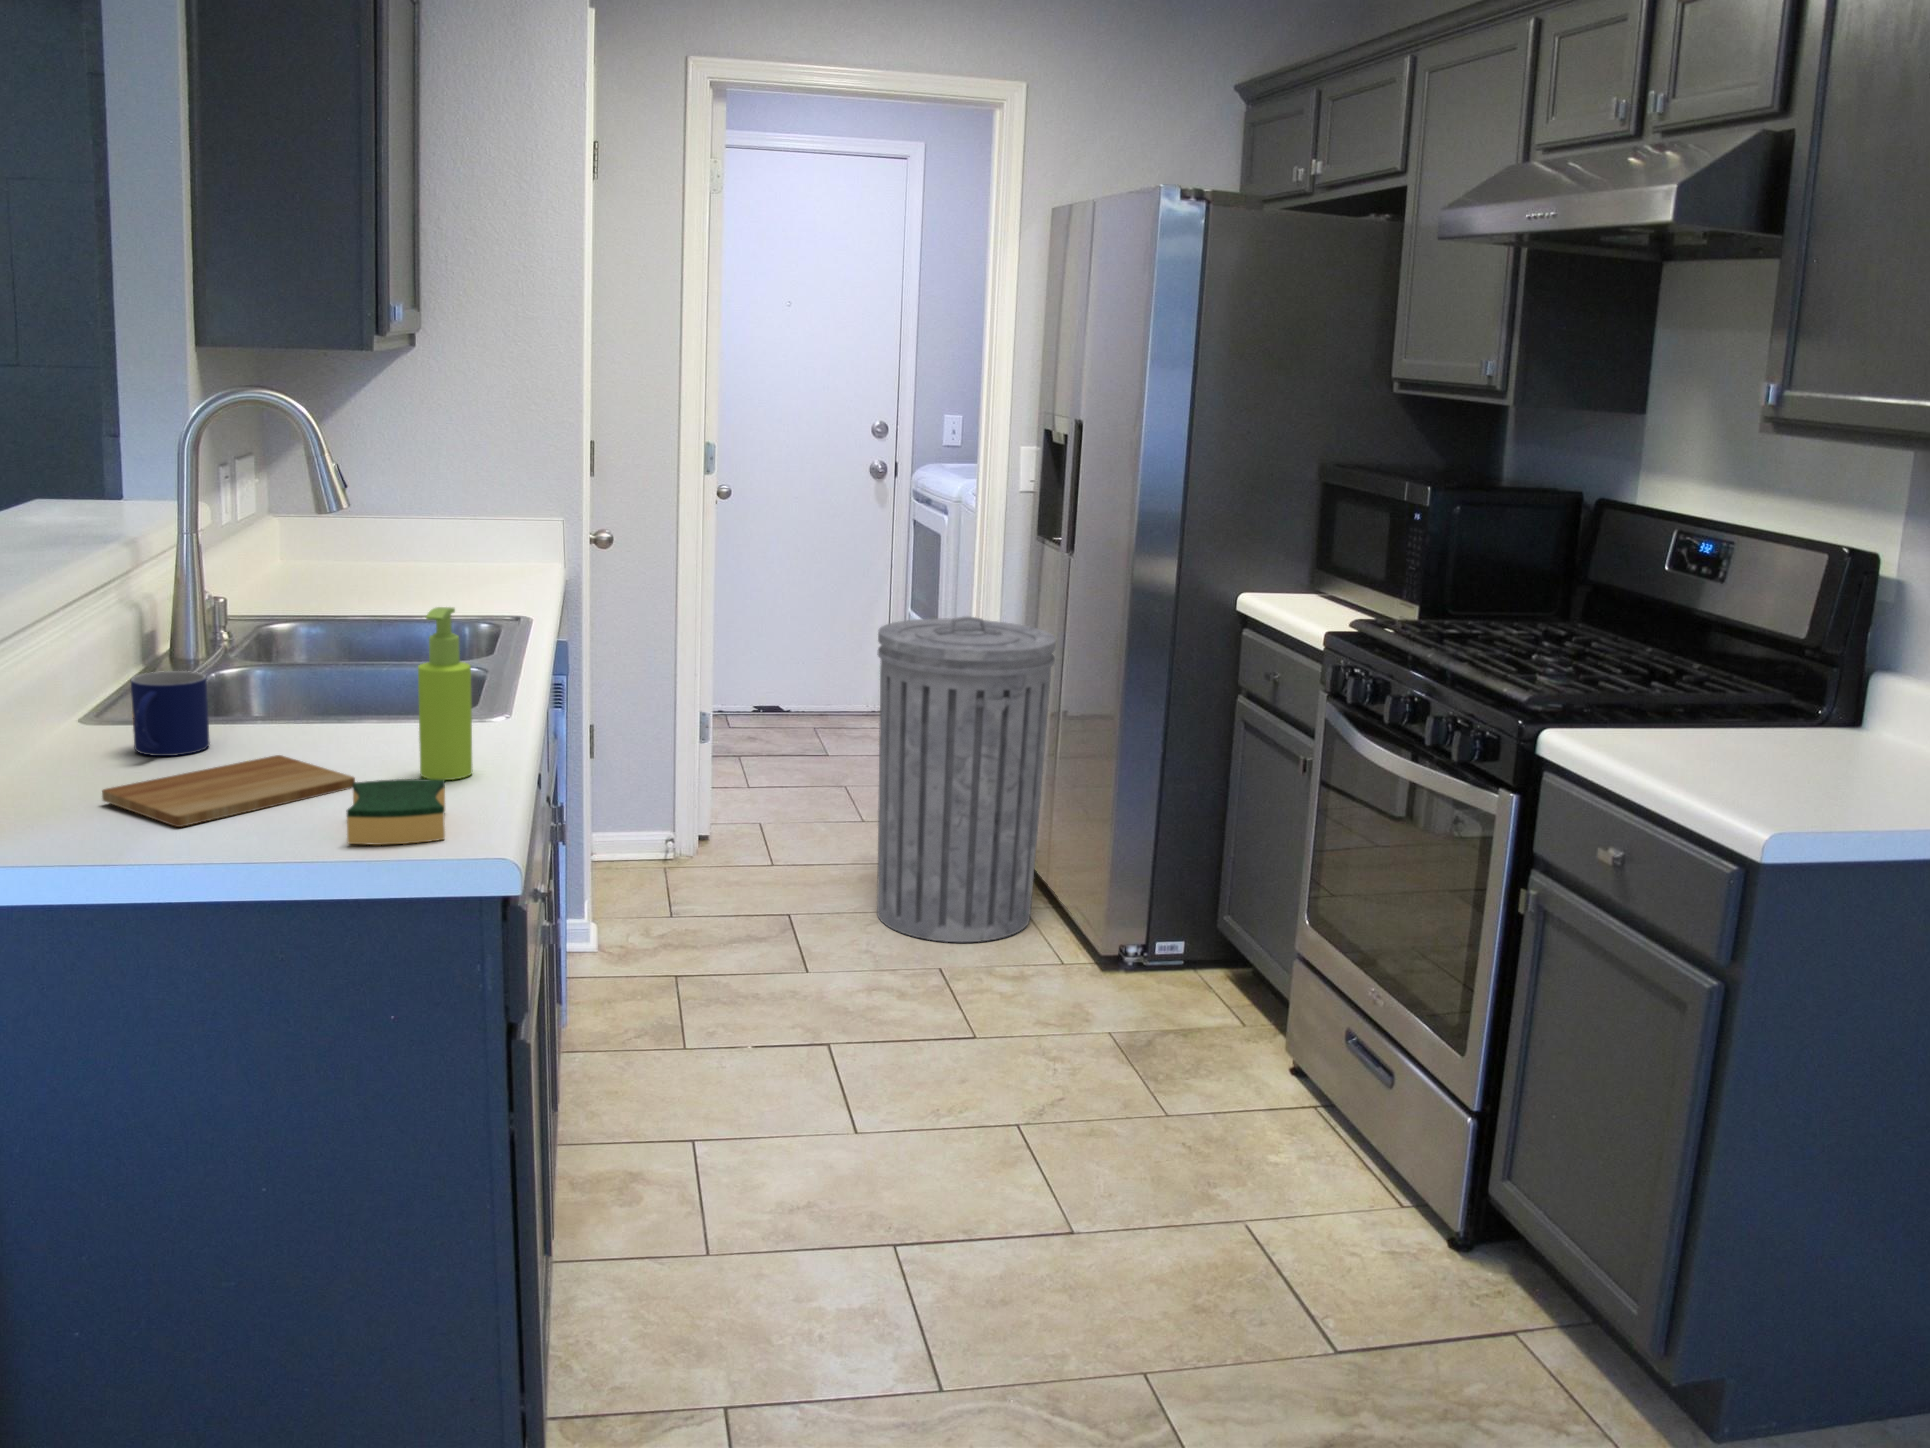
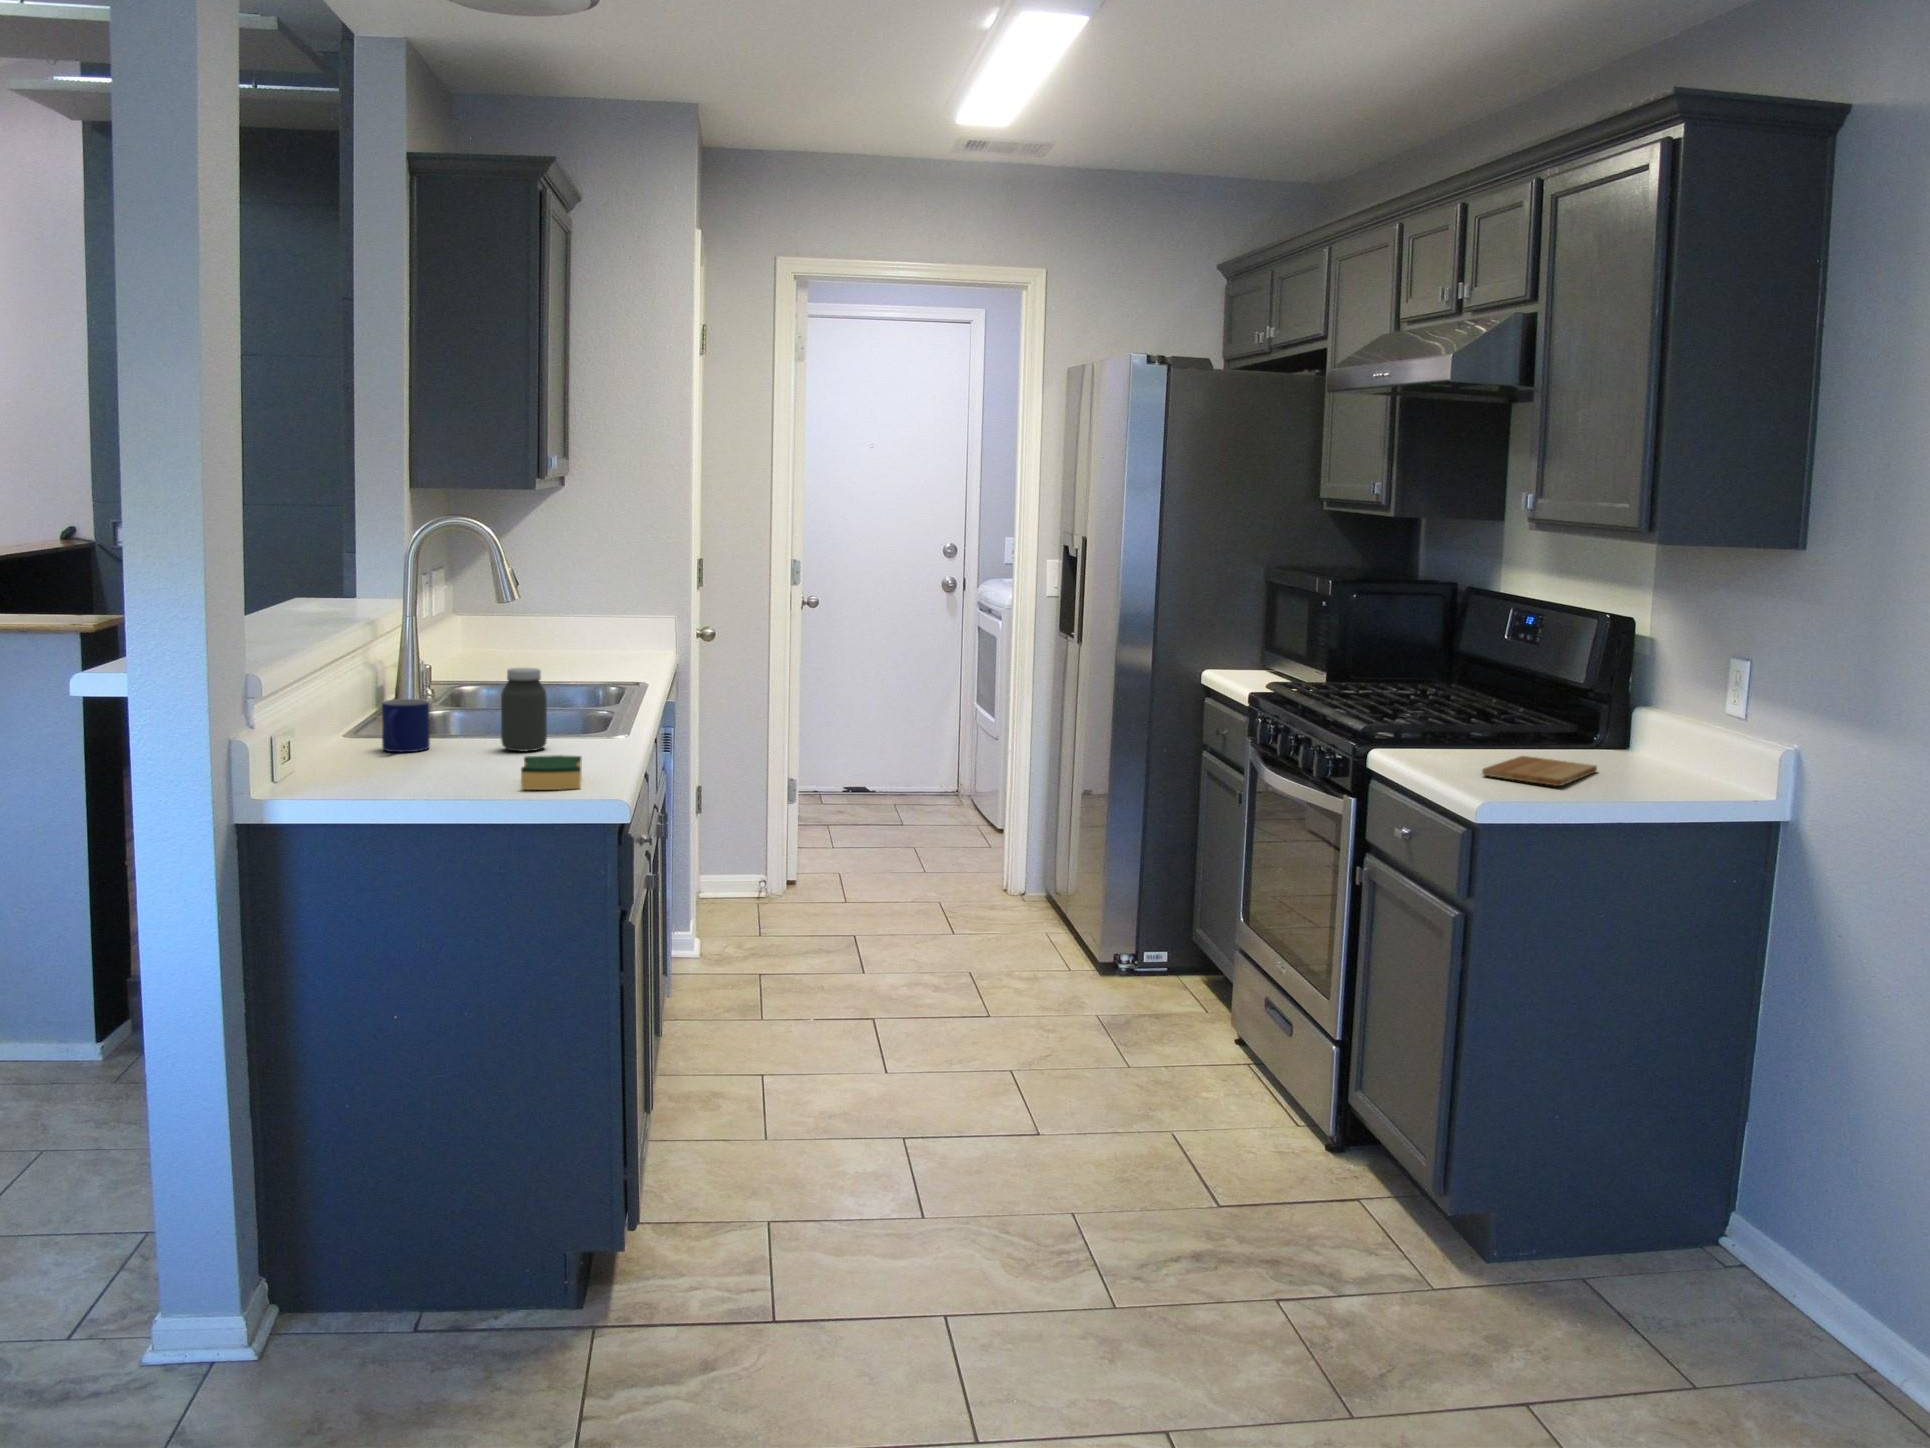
soap dispenser: present [418,607,472,780] -> none [566,650,600,763]
trash can: present [877,616,1056,942] -> none [922,692,1065,954]
jar: none [318,626,390,753] -> present [501,668,547,751]
cutting board: present [102,755,355,827] -> present [1482,756,1597,786]

